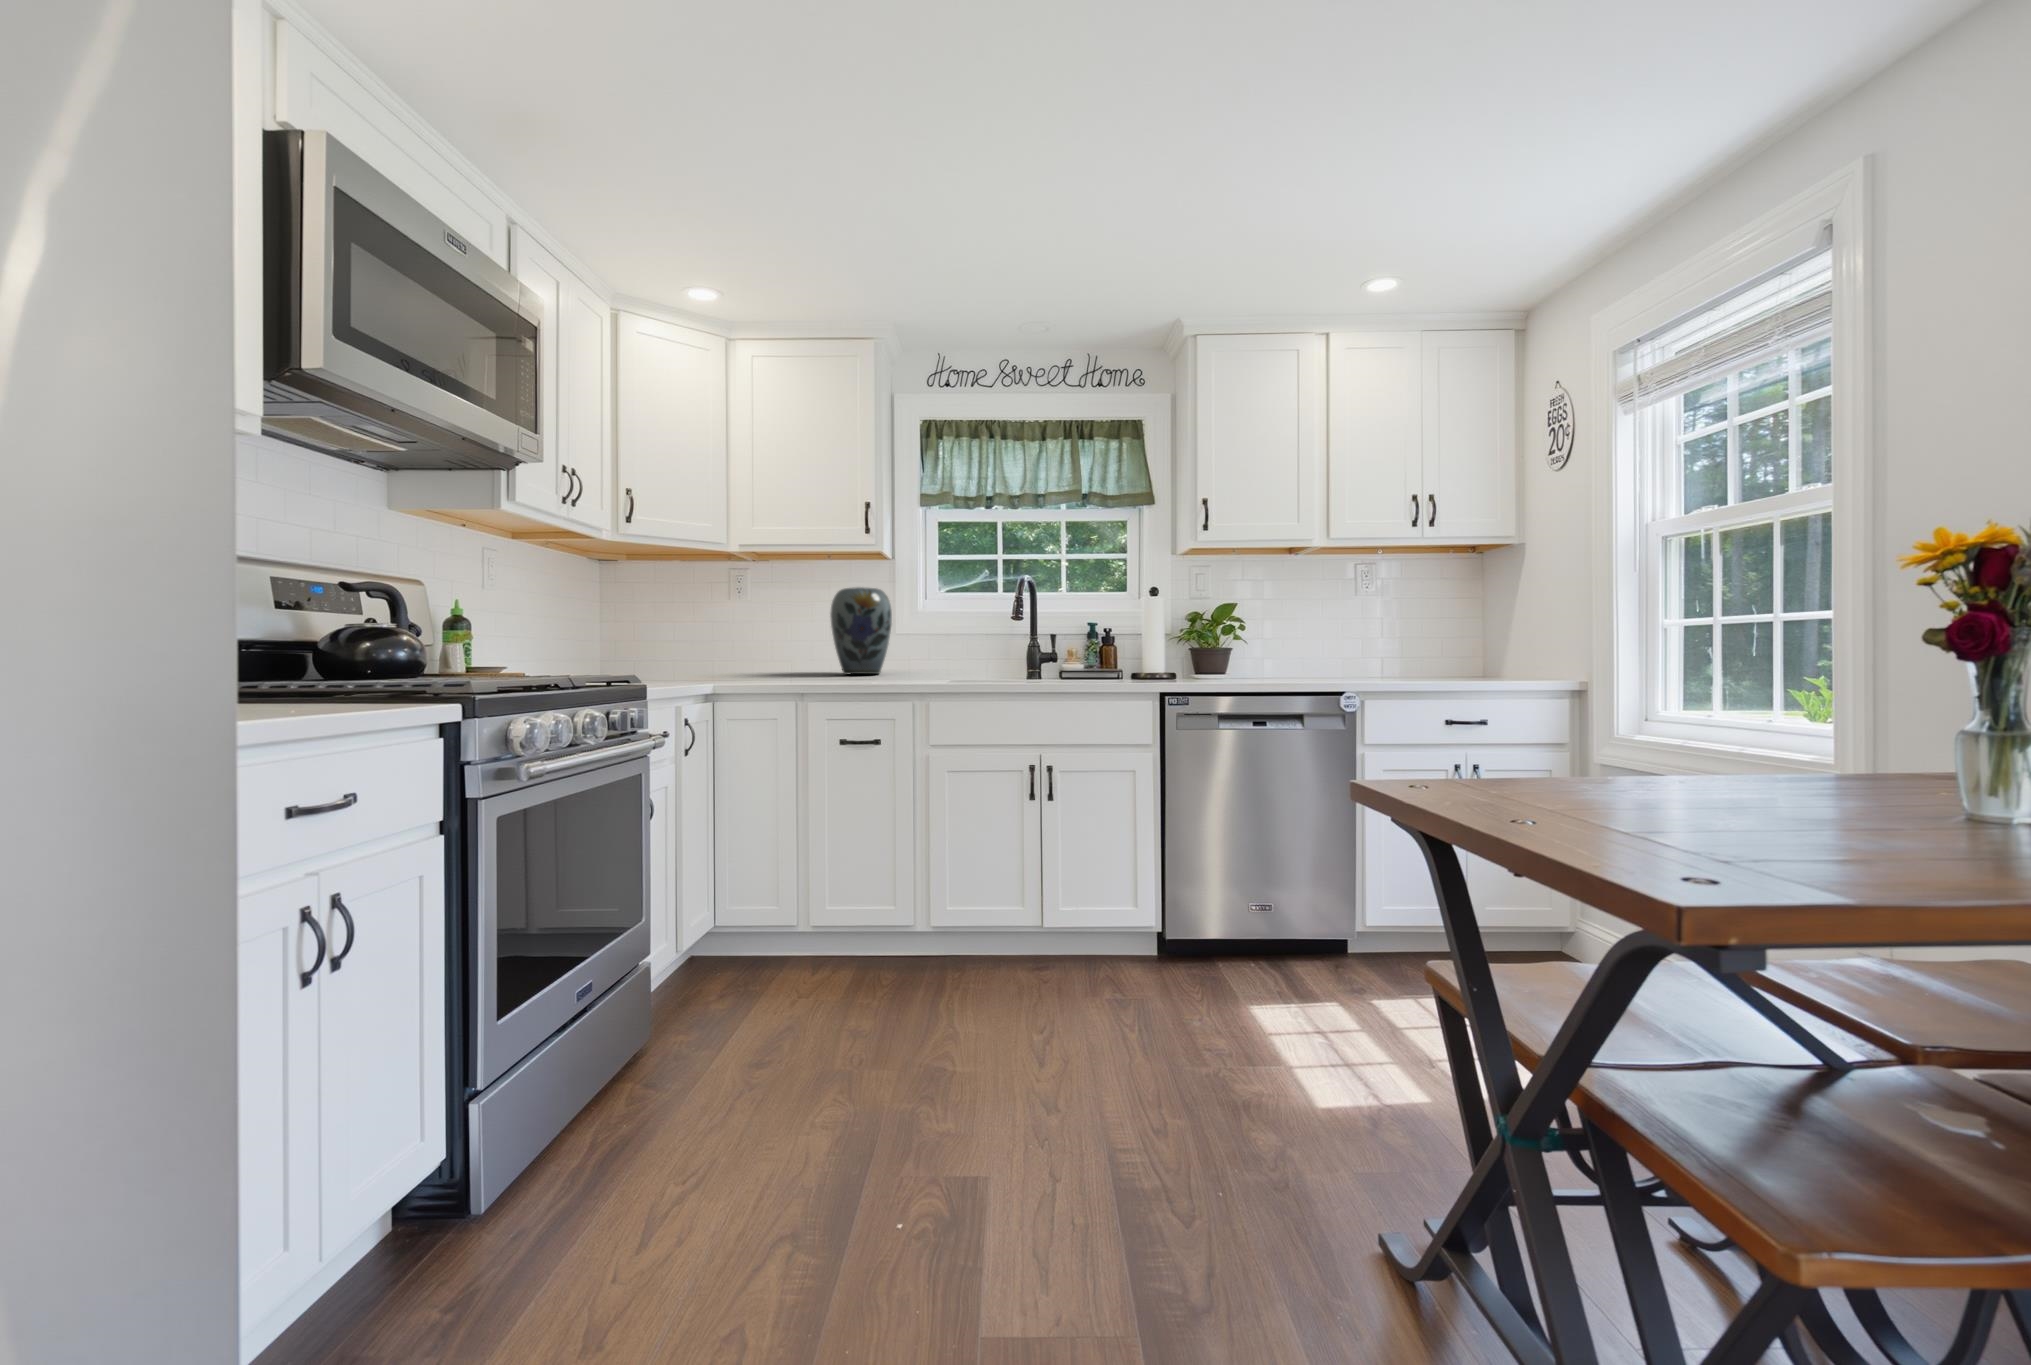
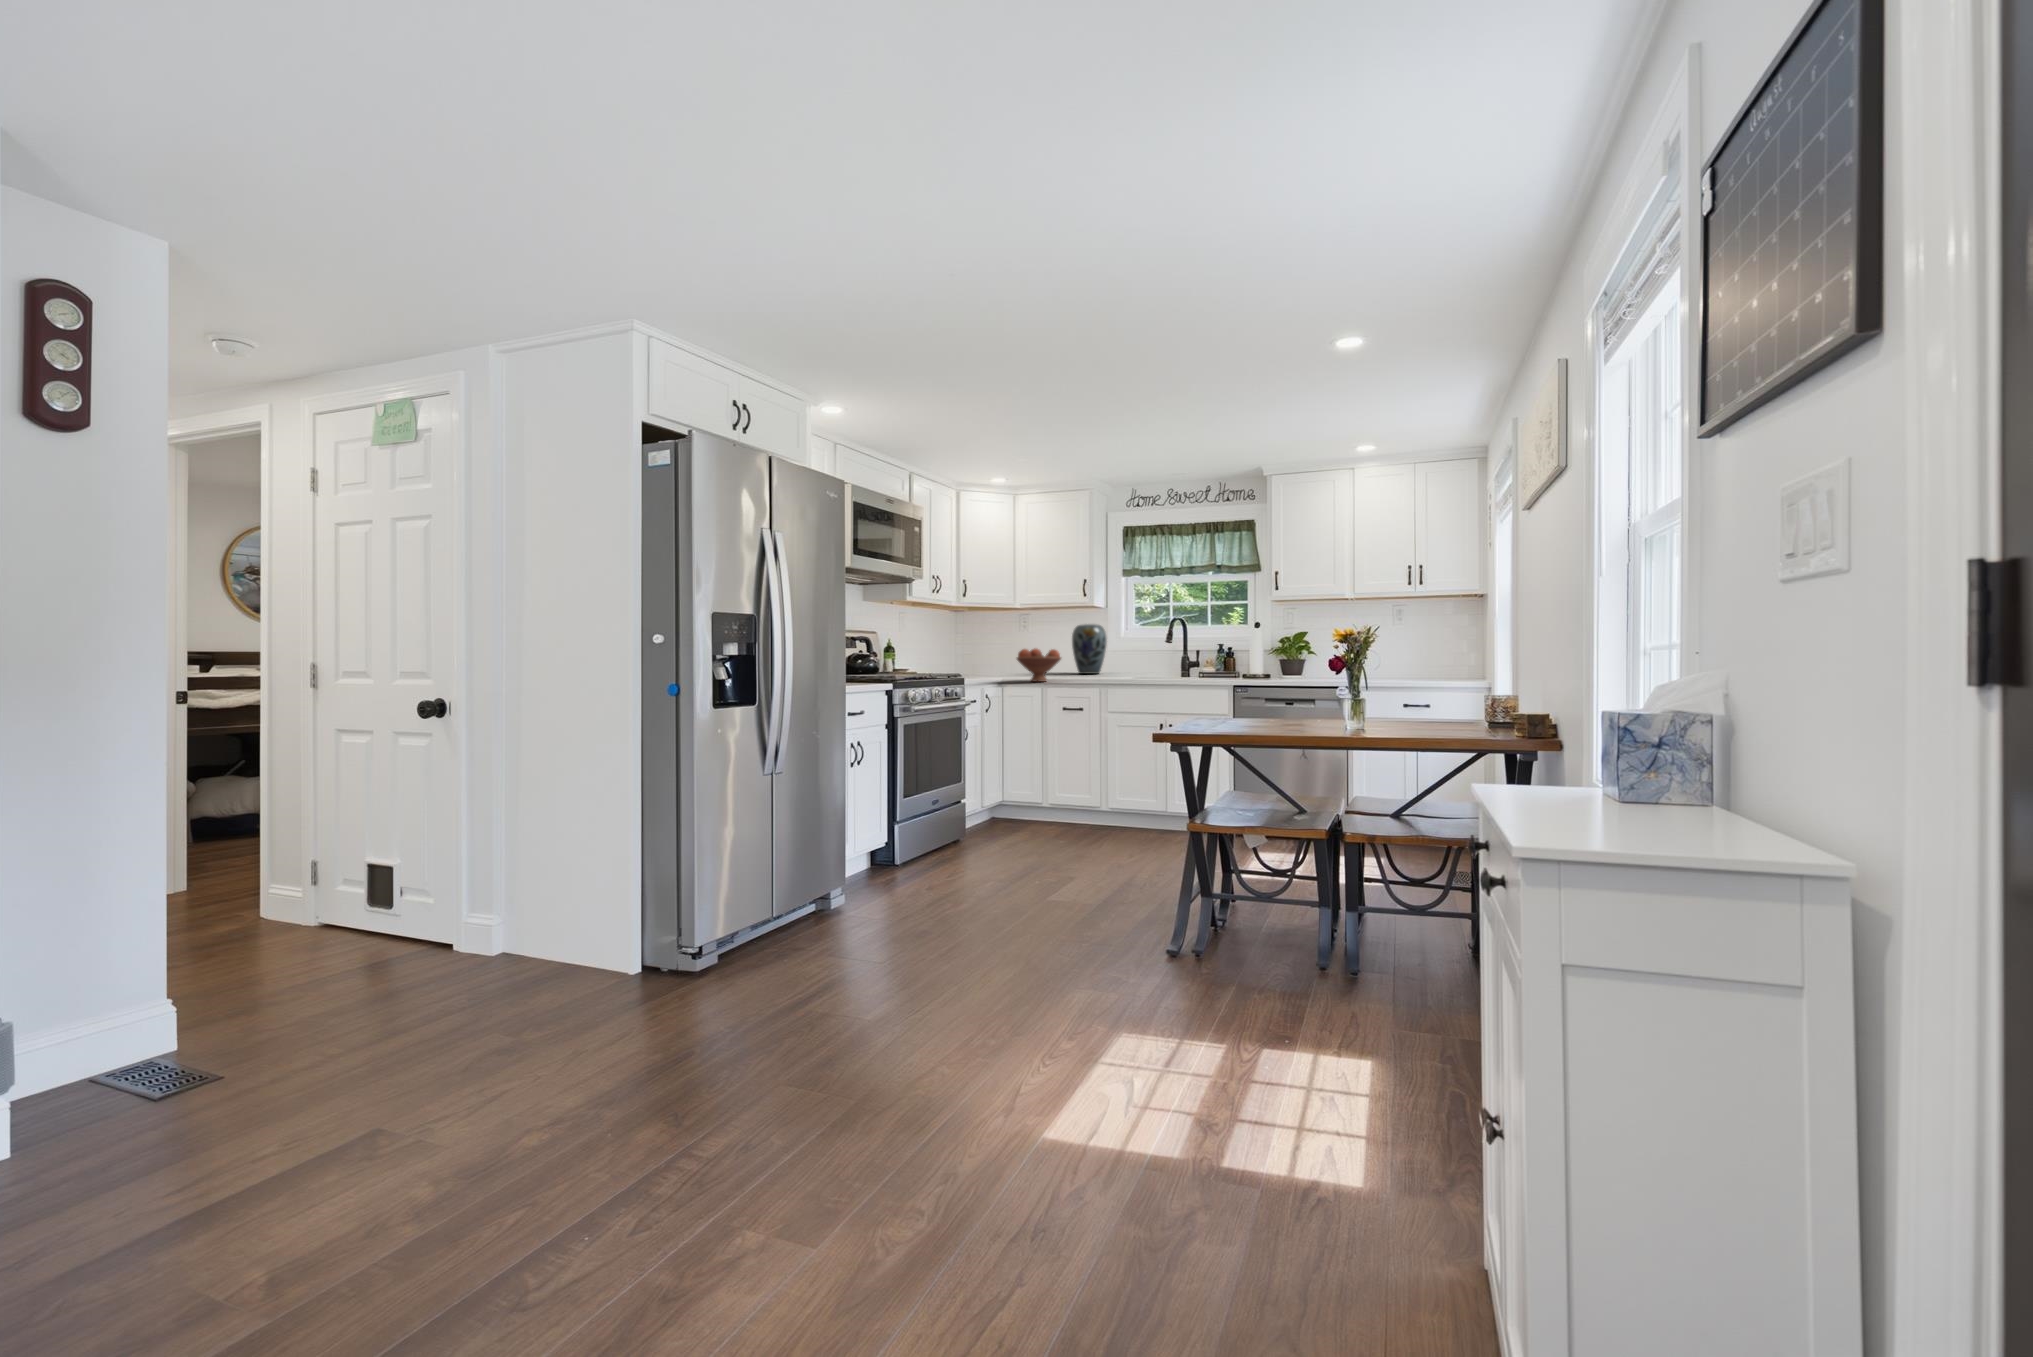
fruit bowl: none [746,625,837,690] -> present [1017,648,1061,682]

